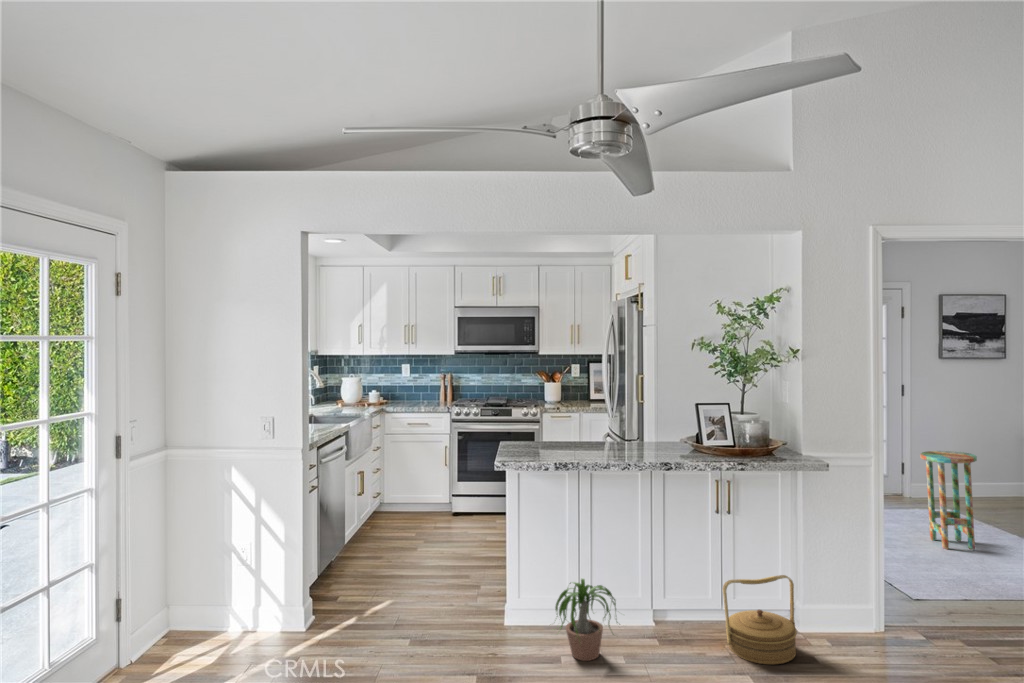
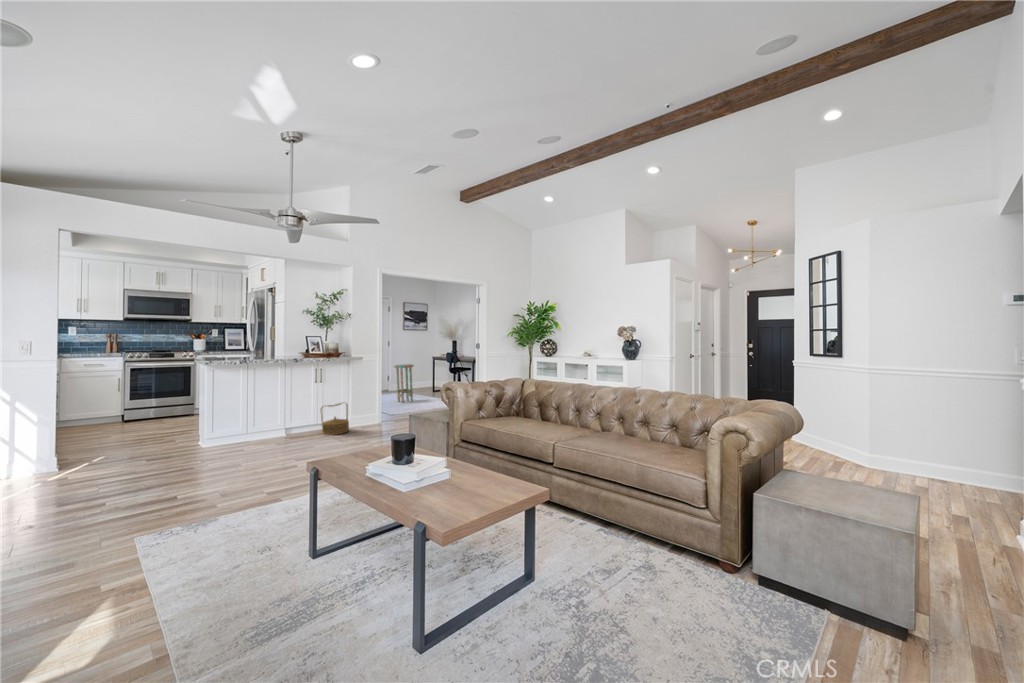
potted plant: present [555,579,618,661] -> none [242,413,282,445]

